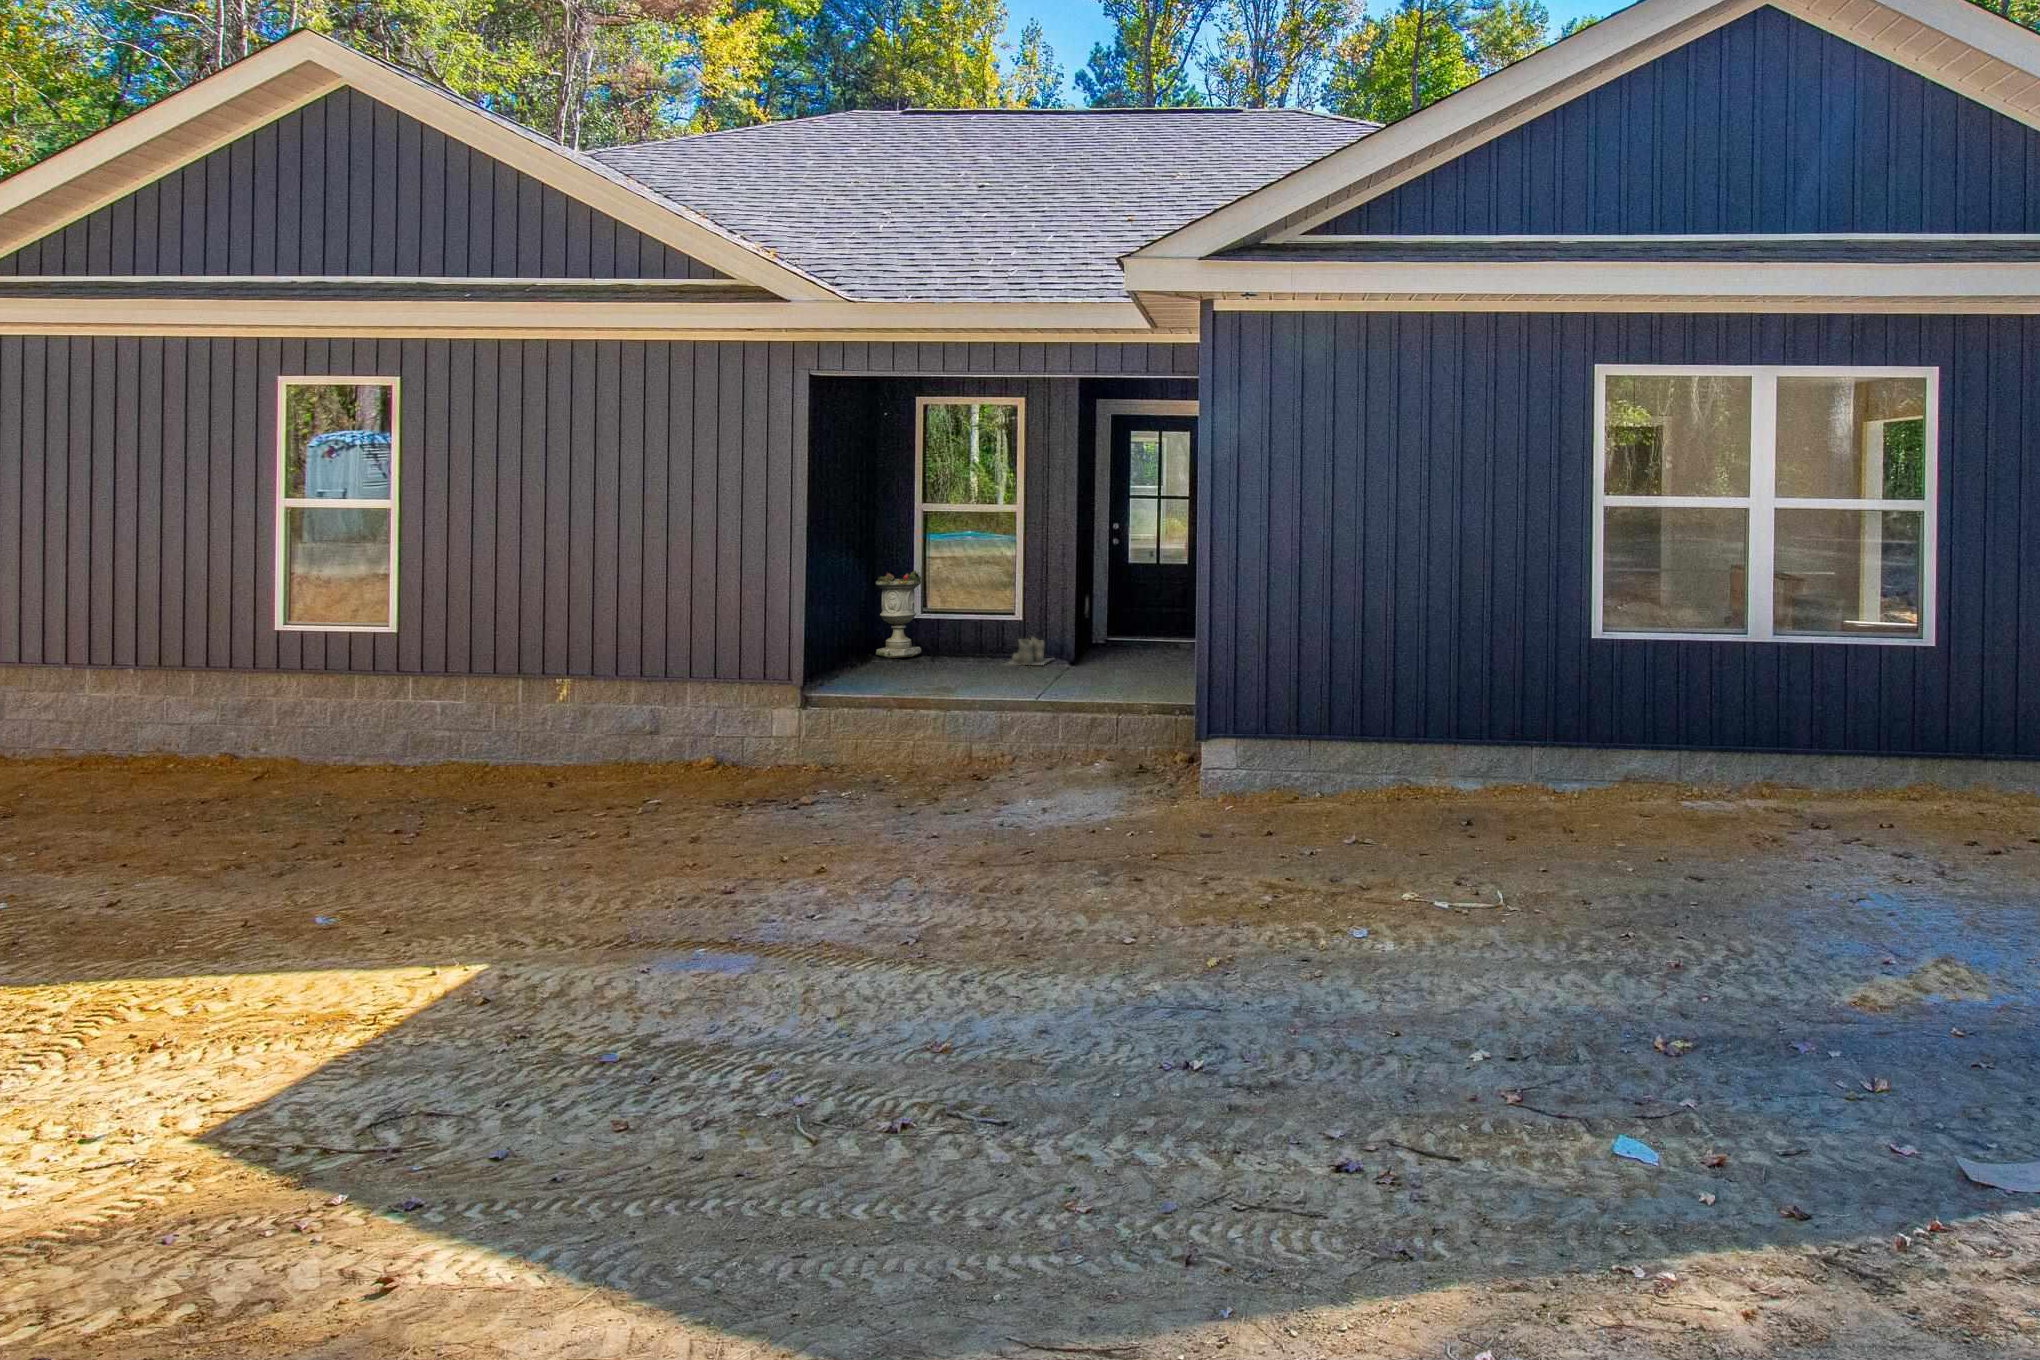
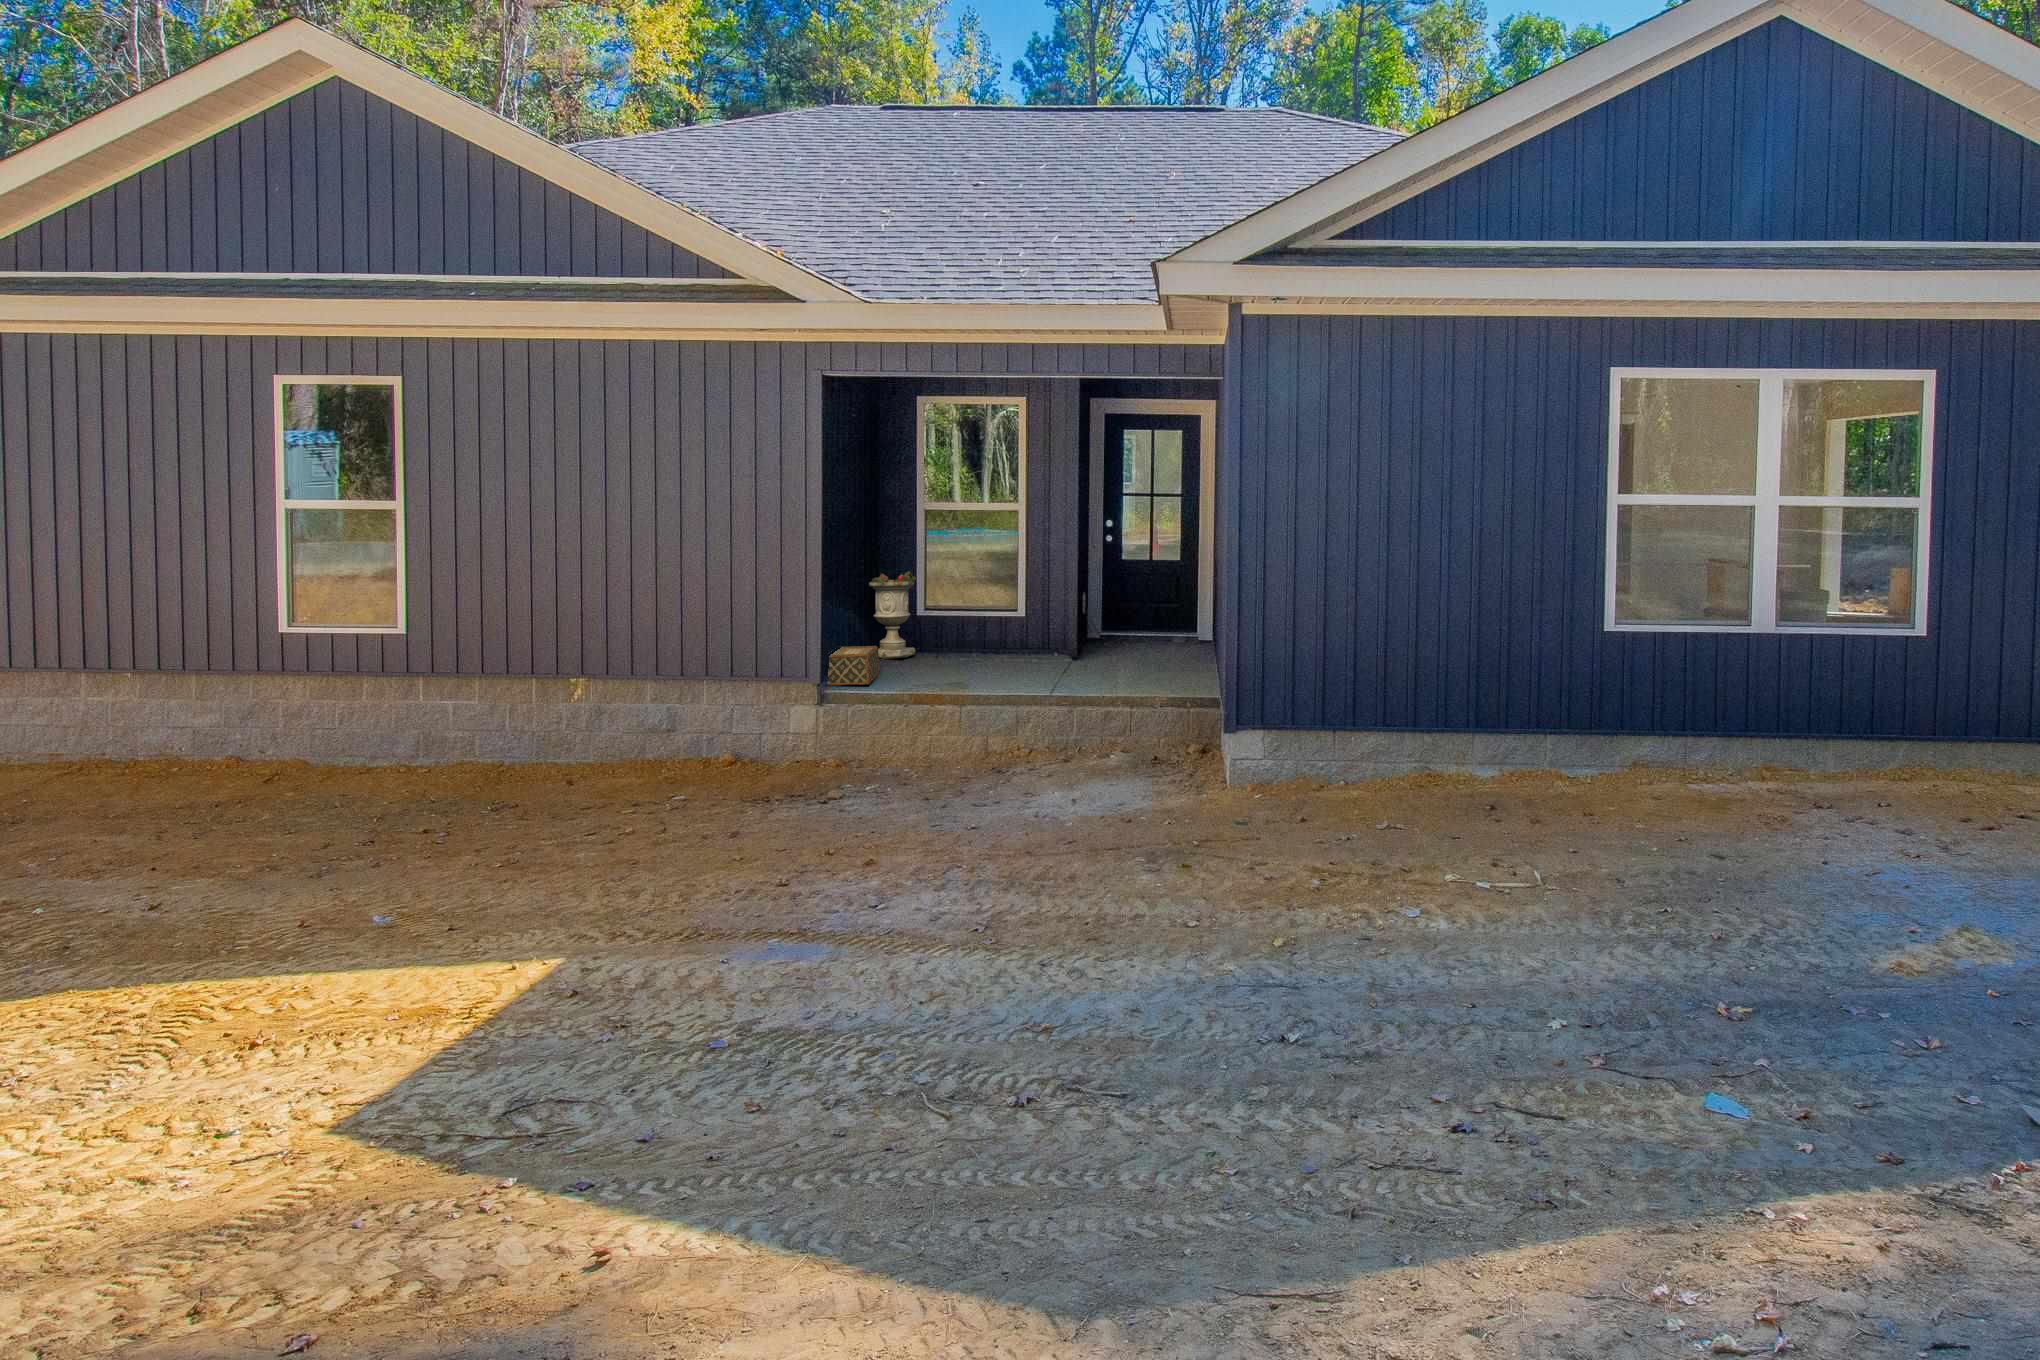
boots: present [1009,637,1051,665] -> none [999,636,1049,665]
woven basket: none [821,645,878,684] -> present [827,646,879,685]

